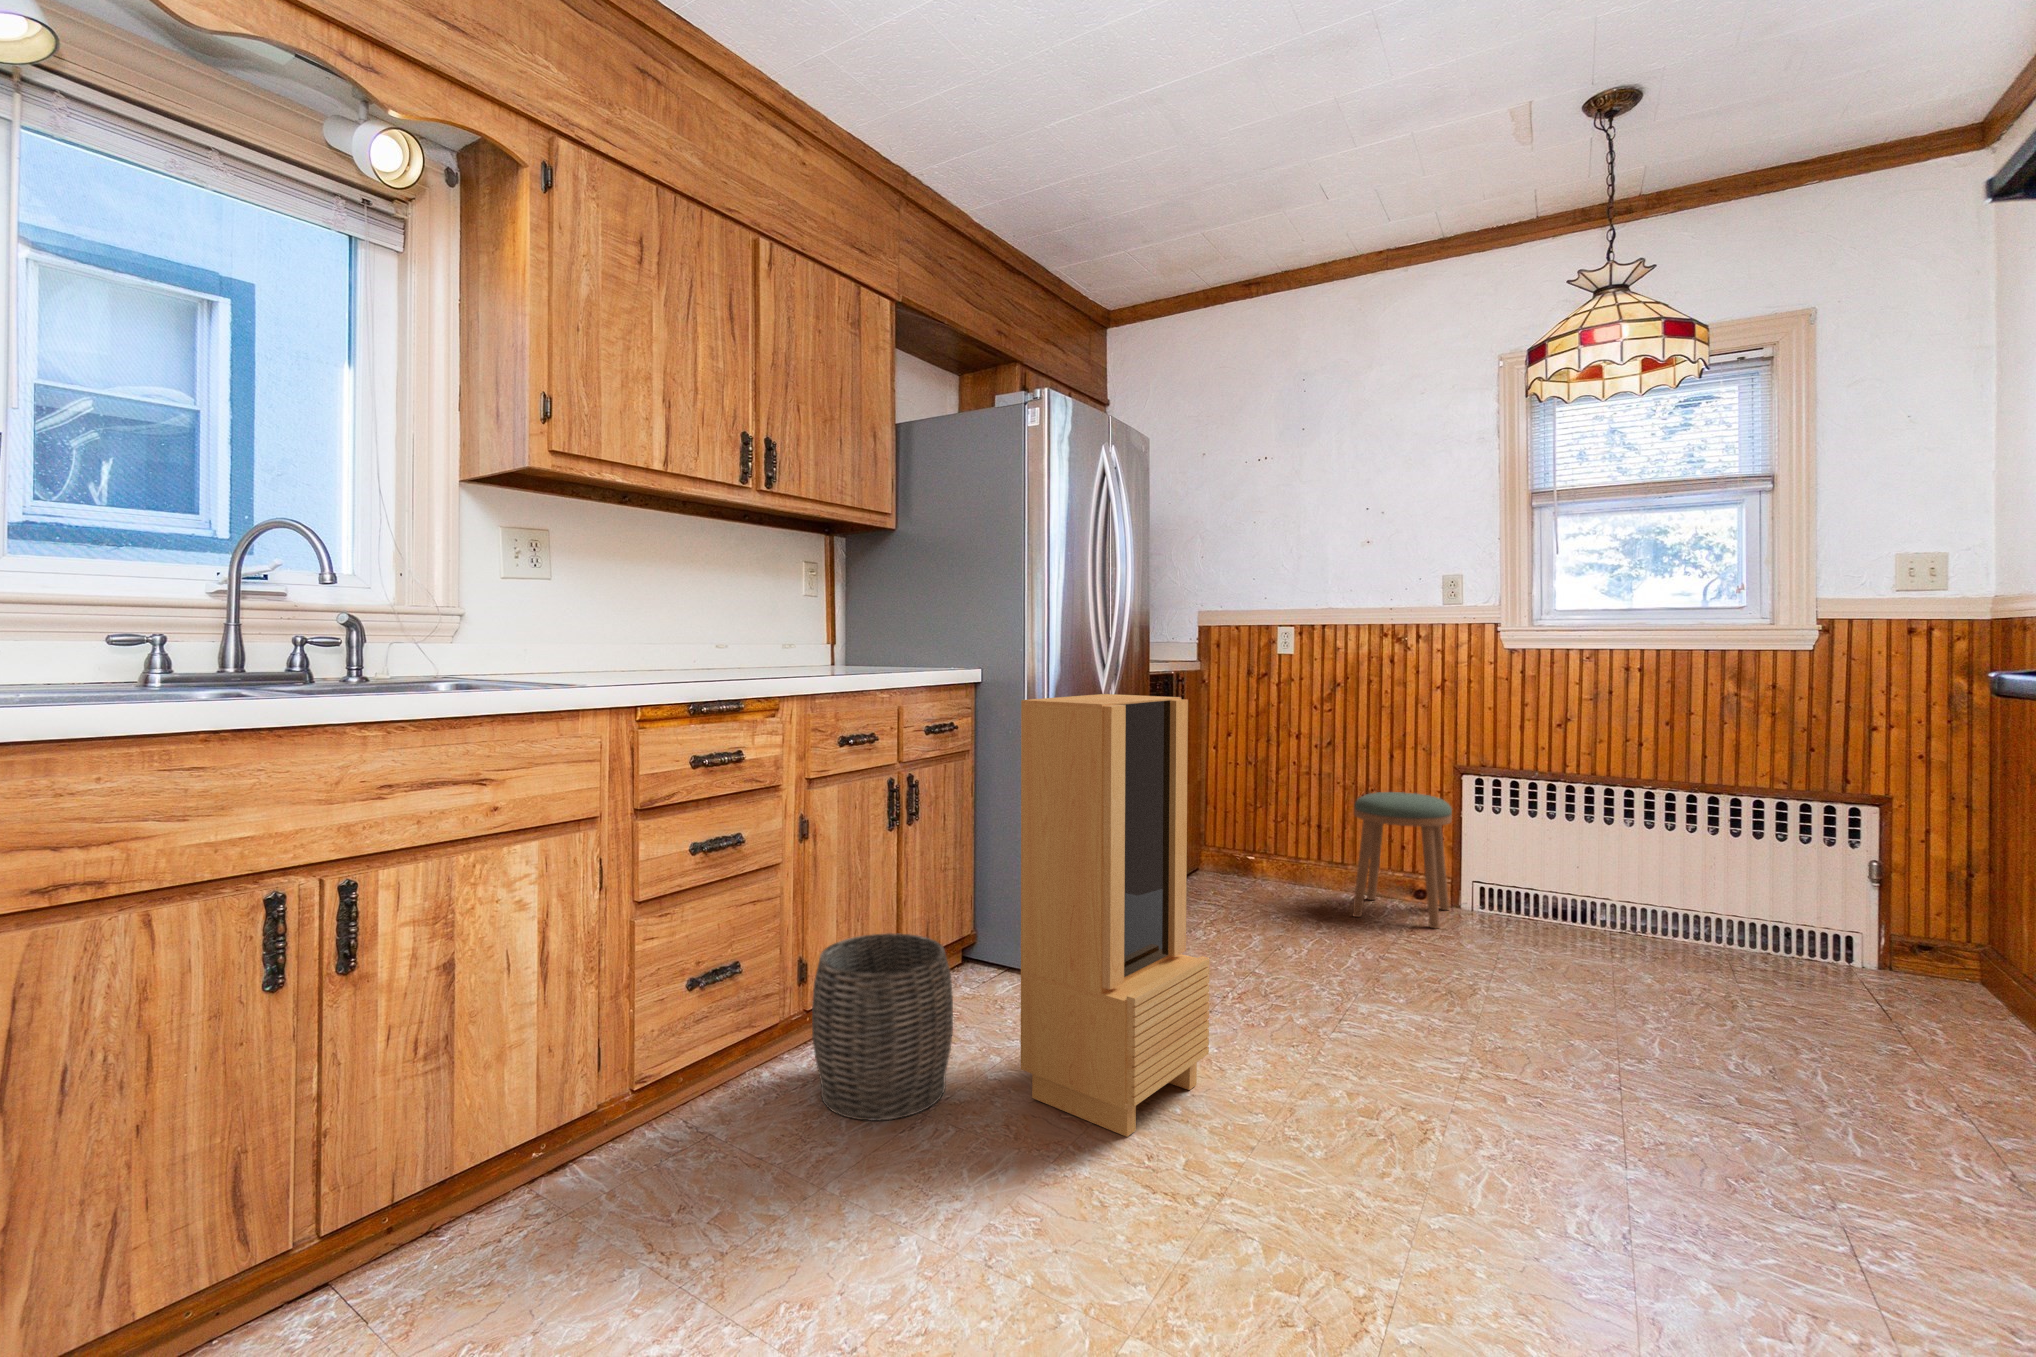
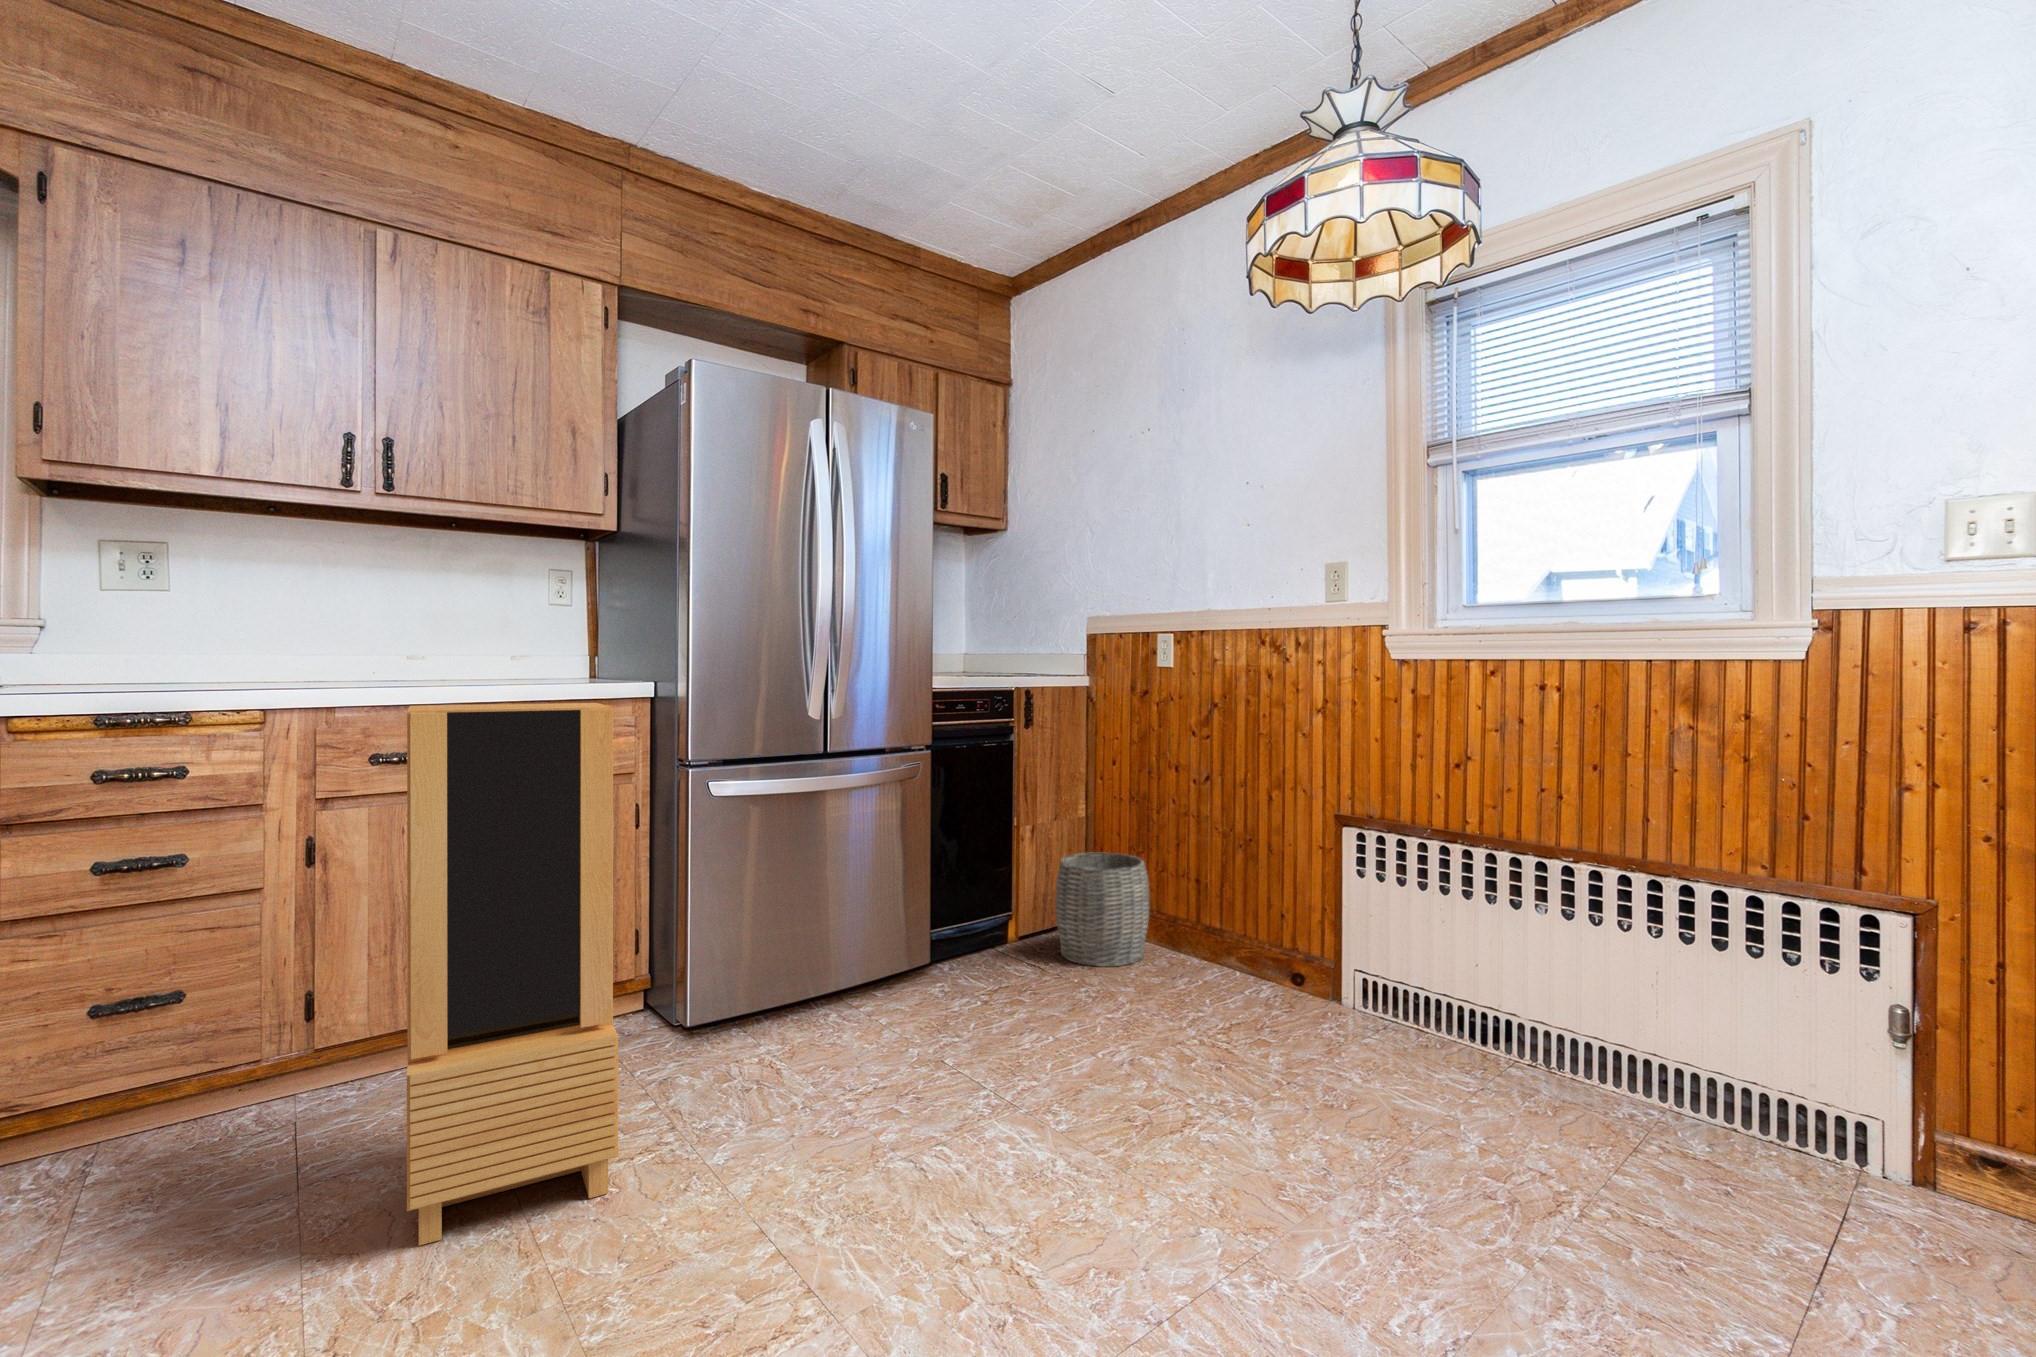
stool: present [1353,792,1452,928] -> none [1176,844,1319,1030]
woven basket: present [812,933,953,1121] -> present [1055,853,1149,967]

